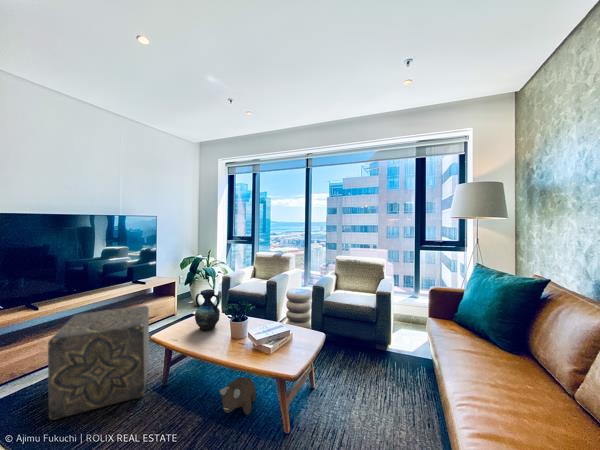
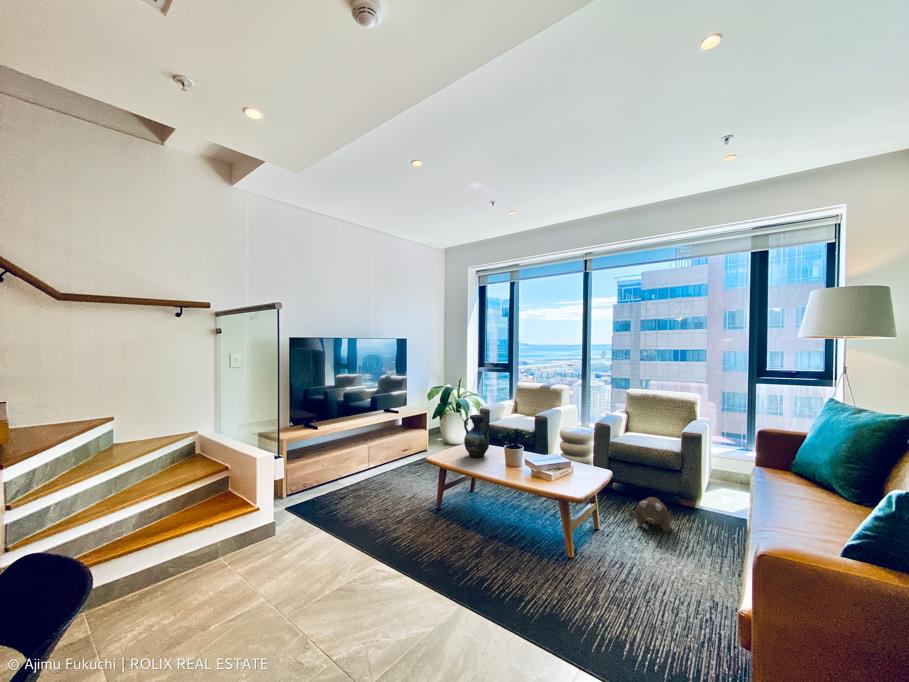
ottoman: present [48,306,149,420] -> none [347,429,420,519]
plush toy: present [220,377,256,415] -> present [636,497,670,532]

